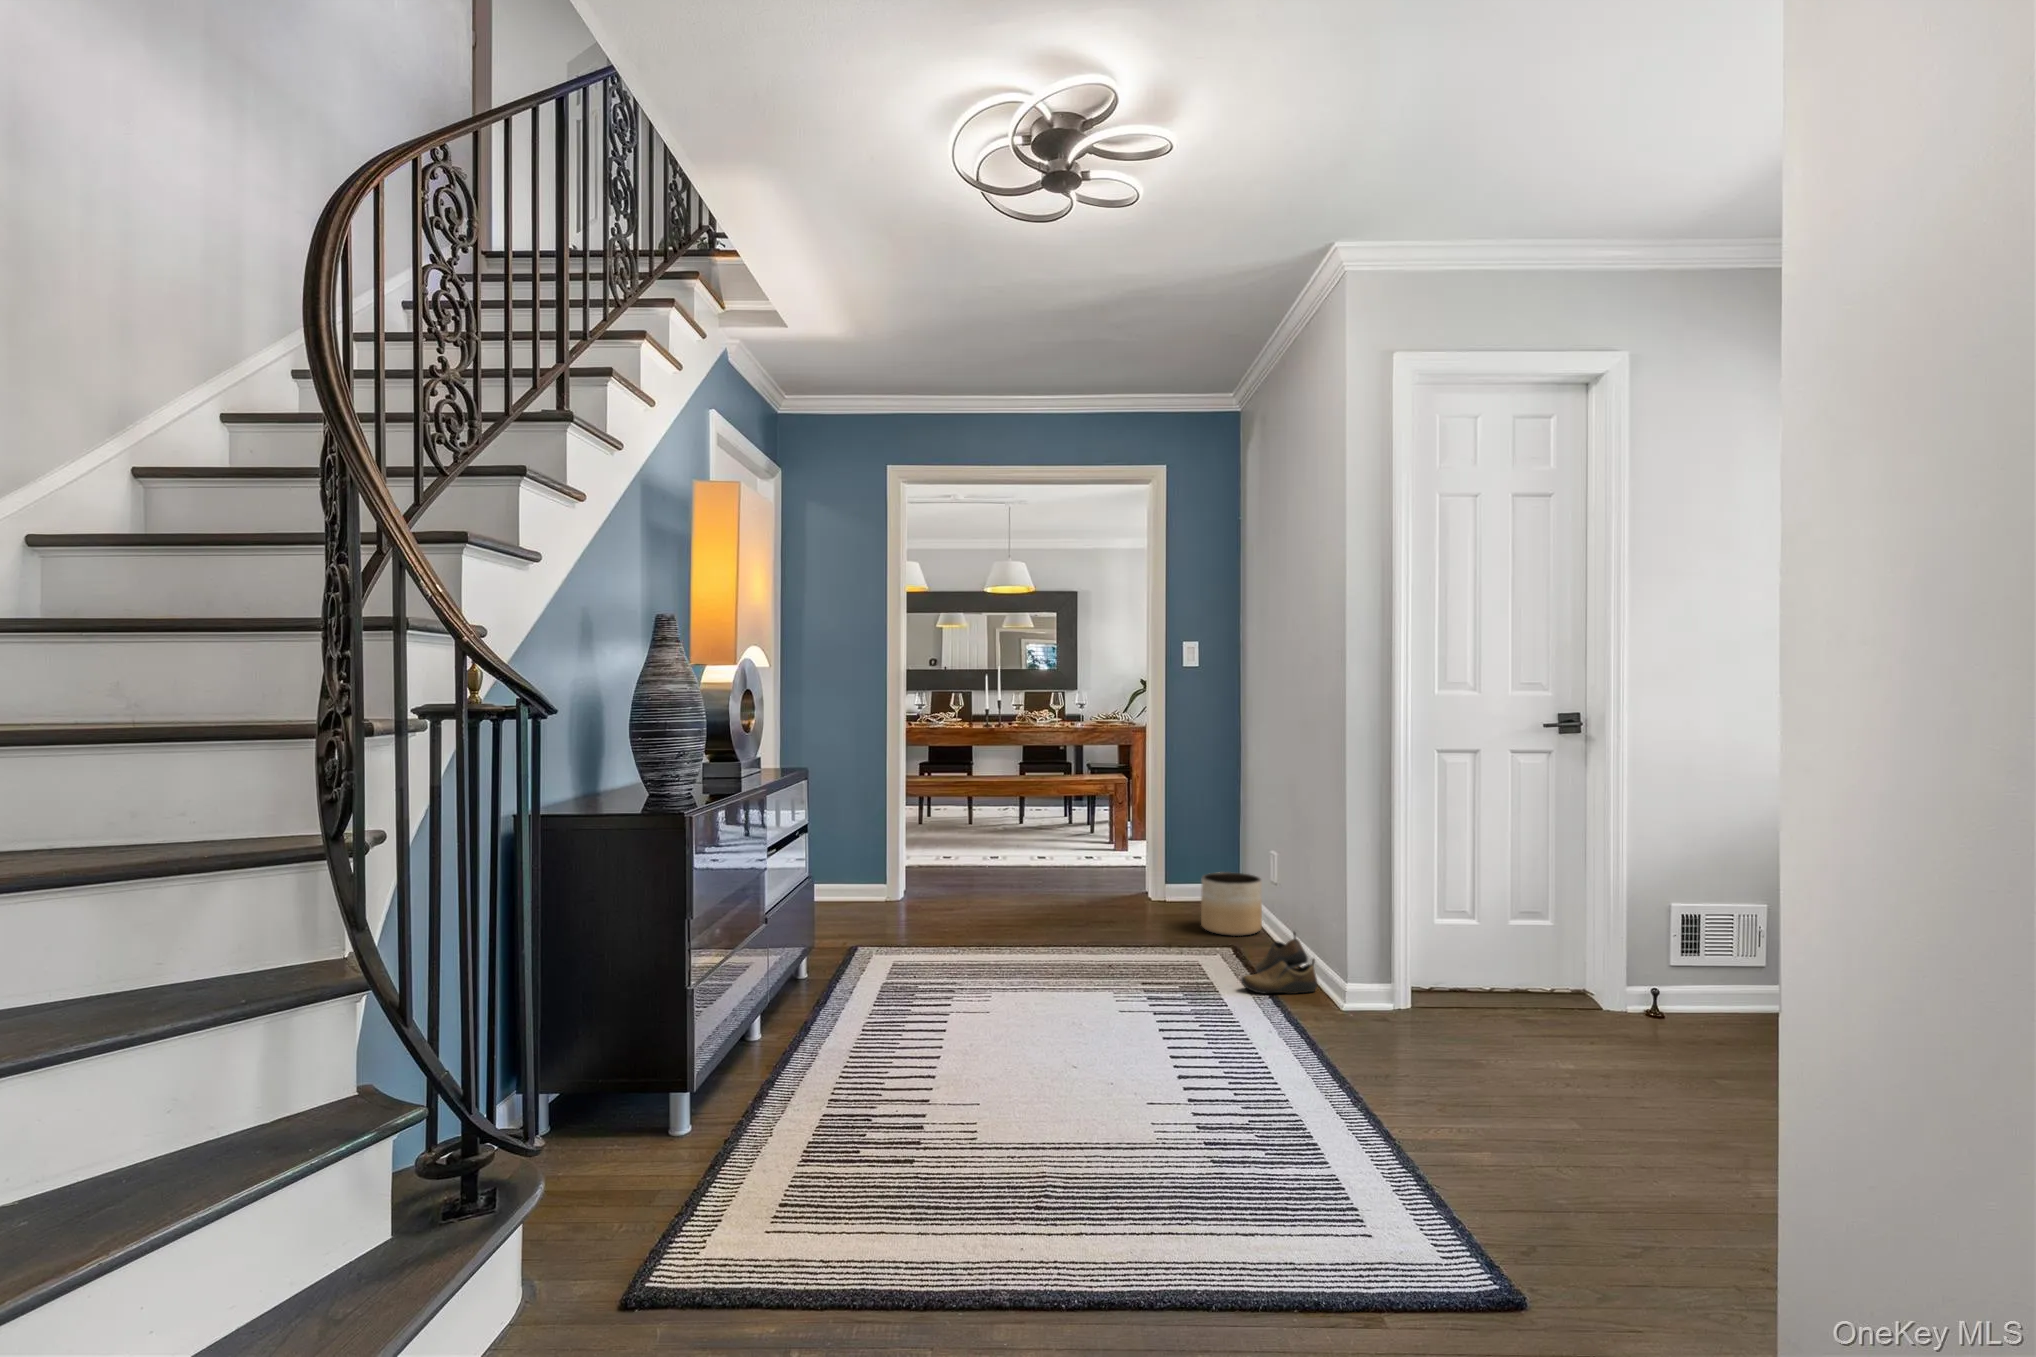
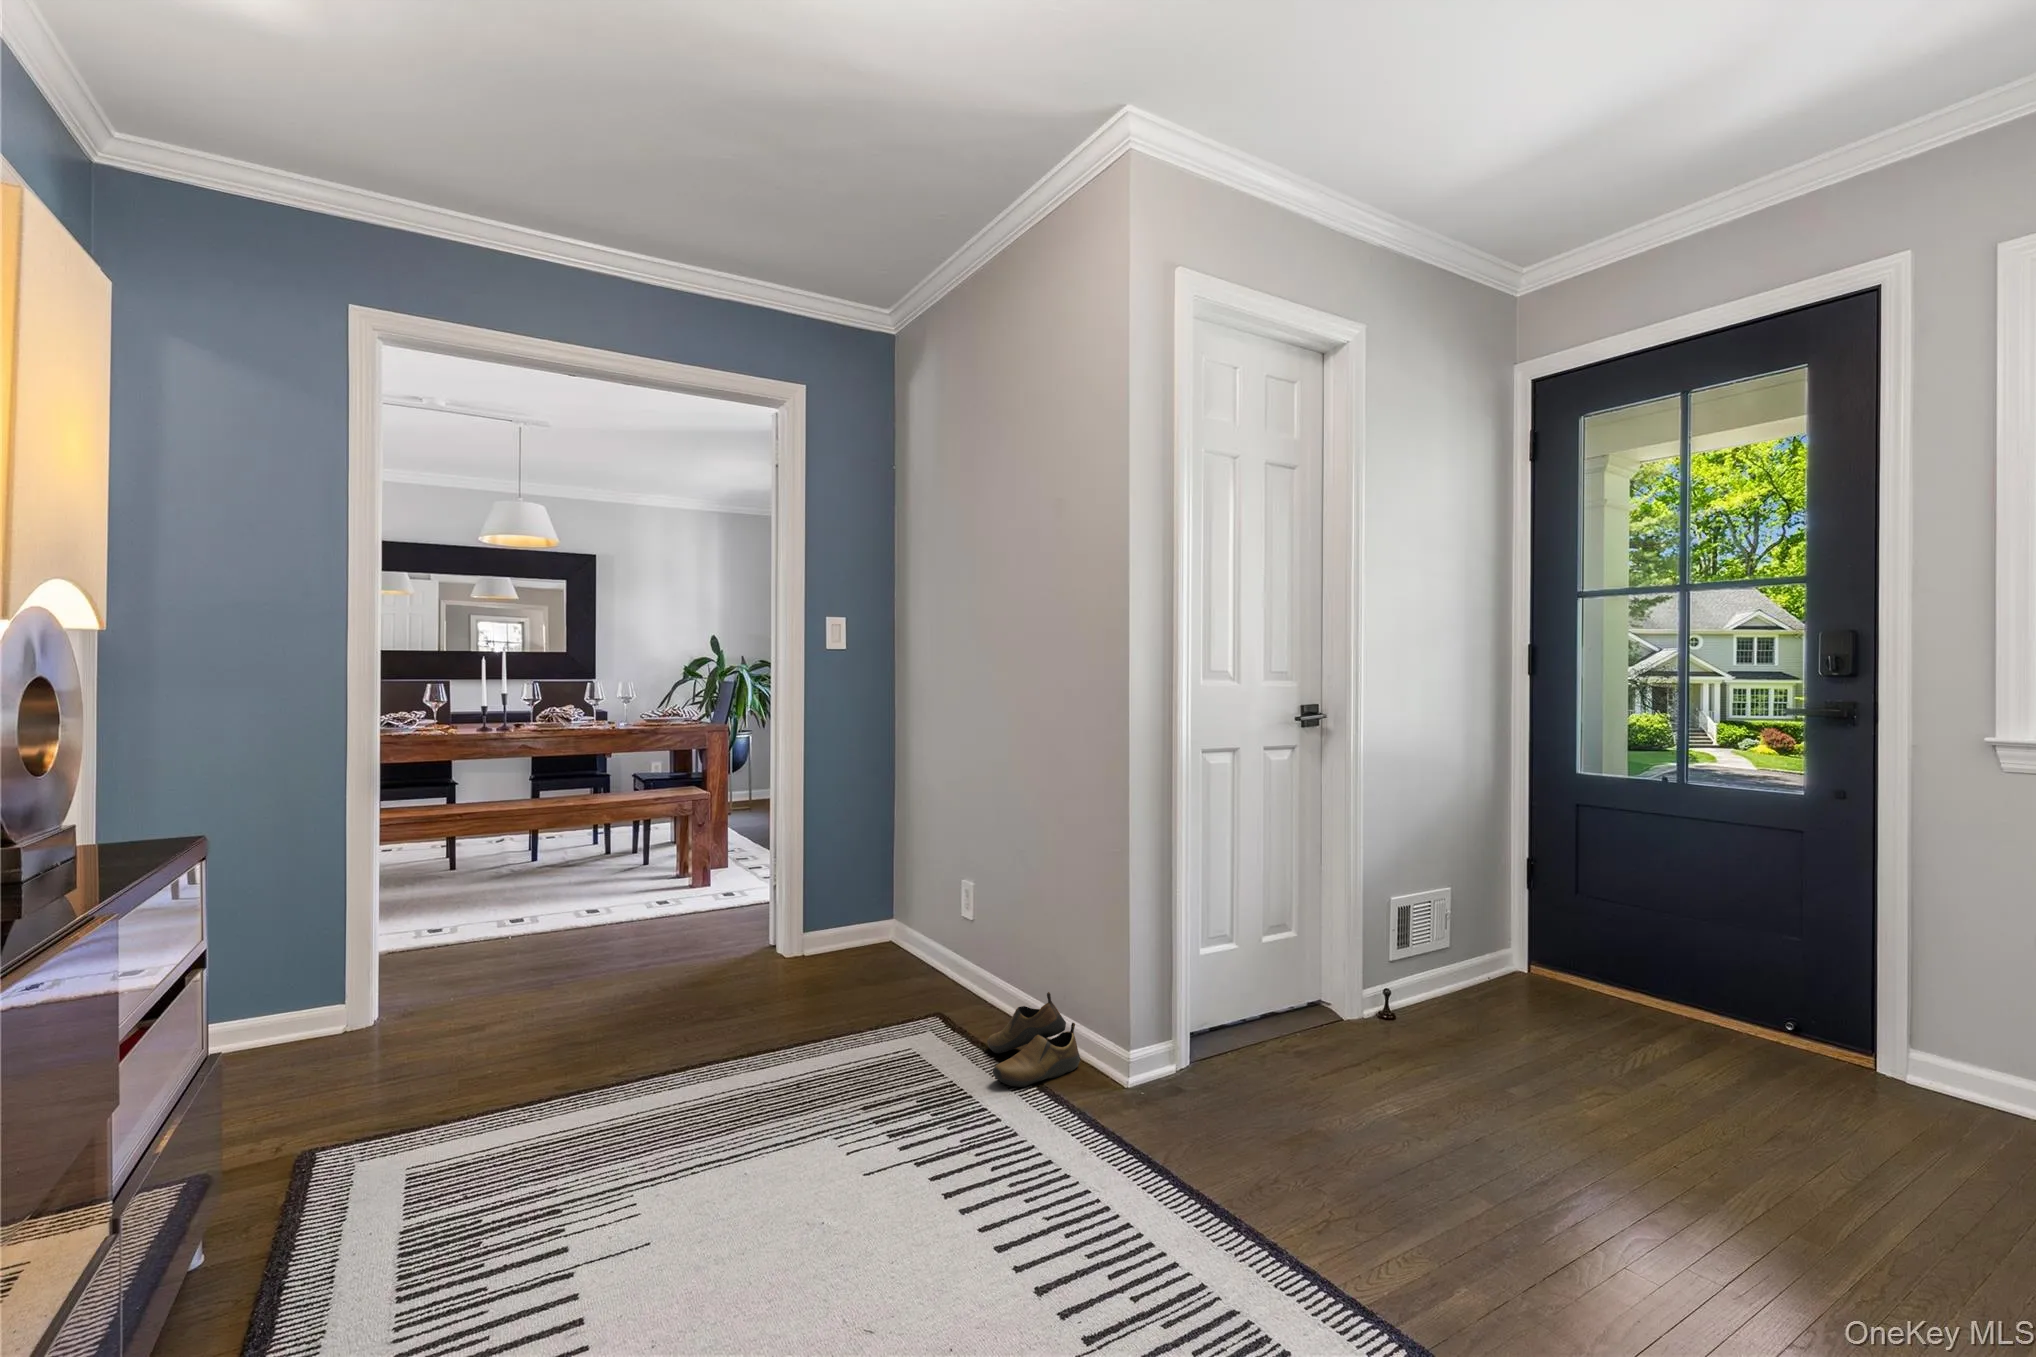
planter: present [1201,872,1262,936] -> none [869,910,943,993]

